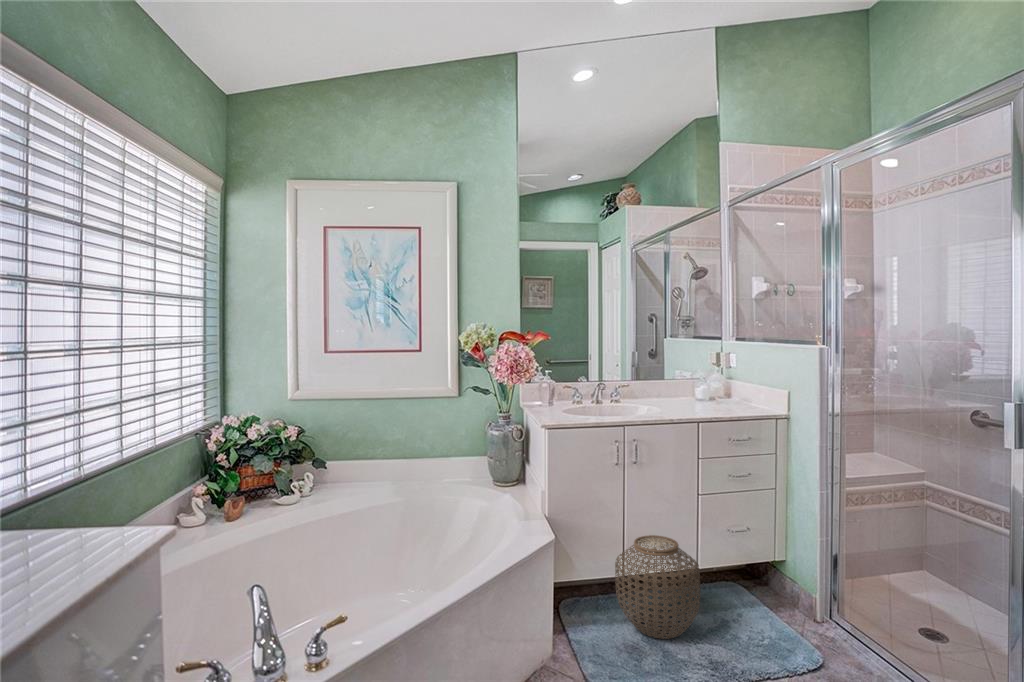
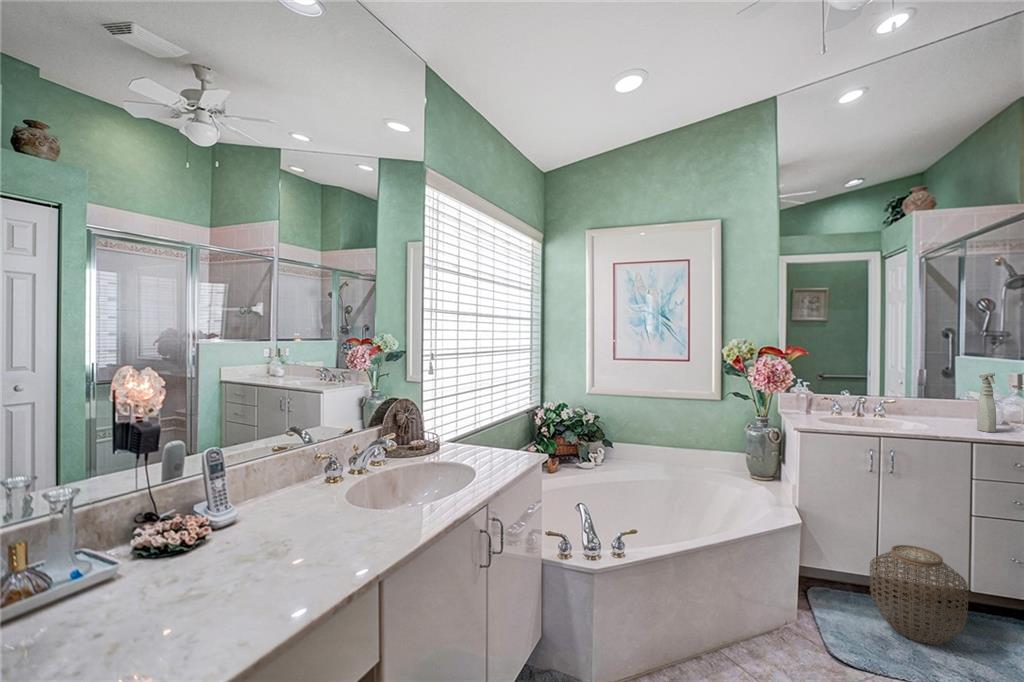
spray bottle: none [695,351,710,409] -> present [977,372,996,432]

